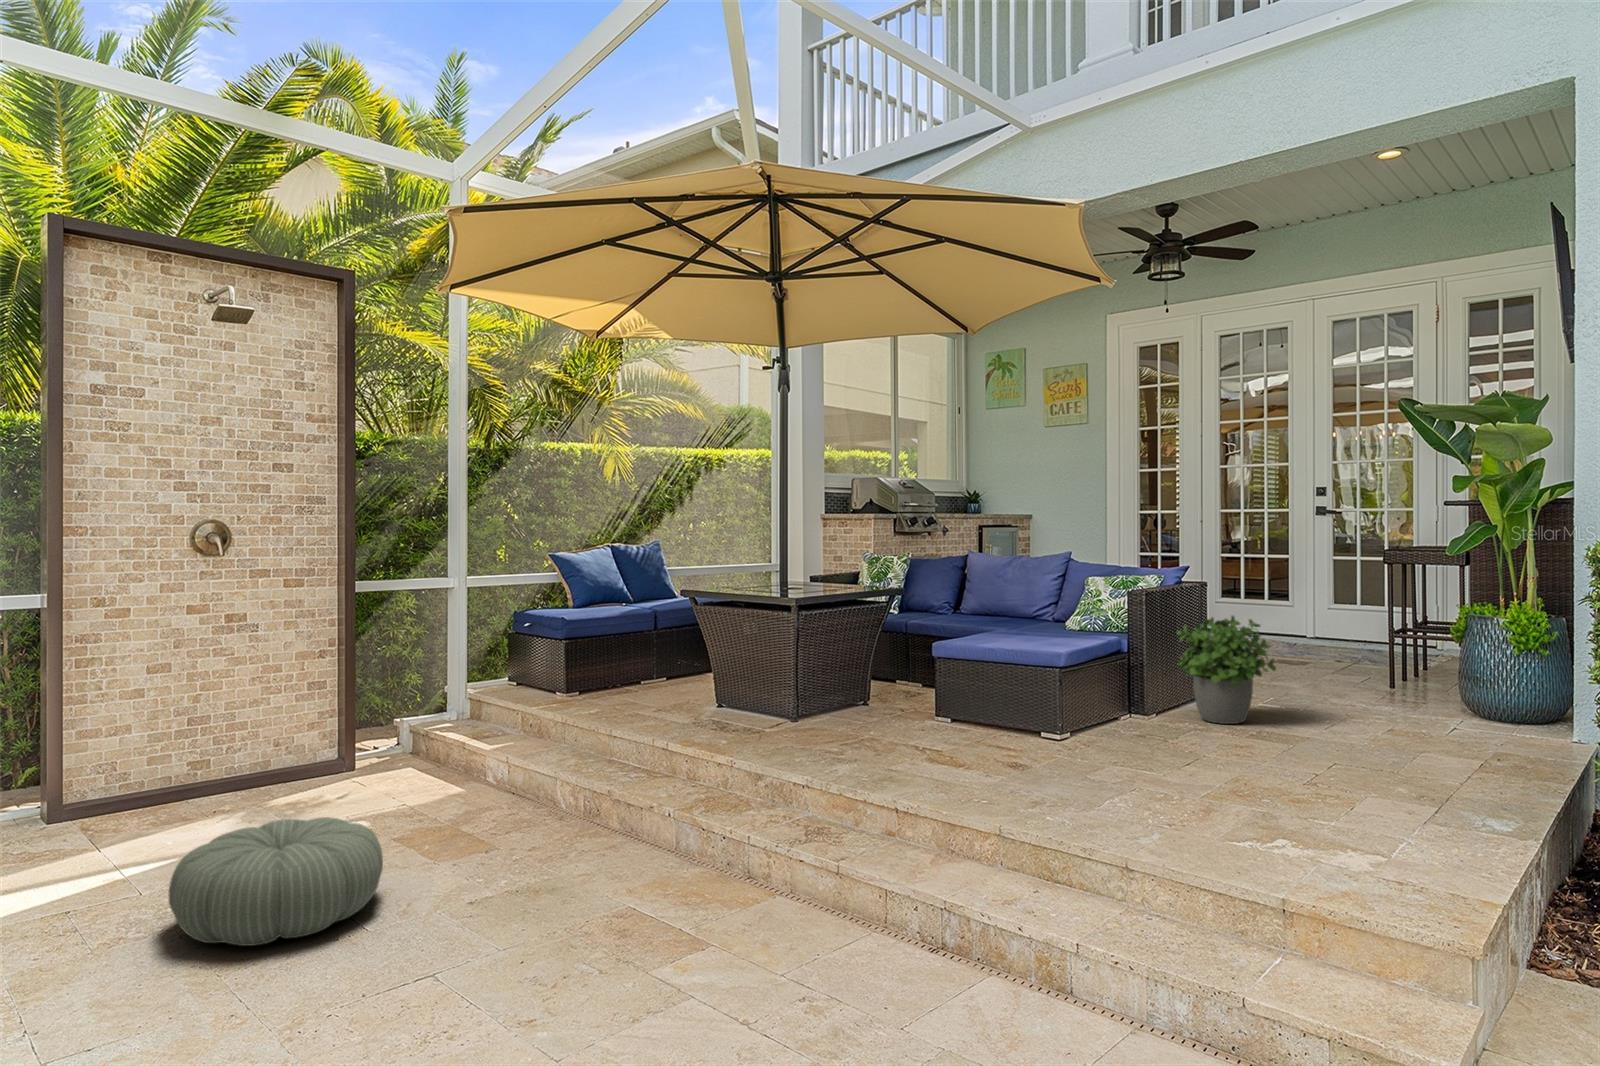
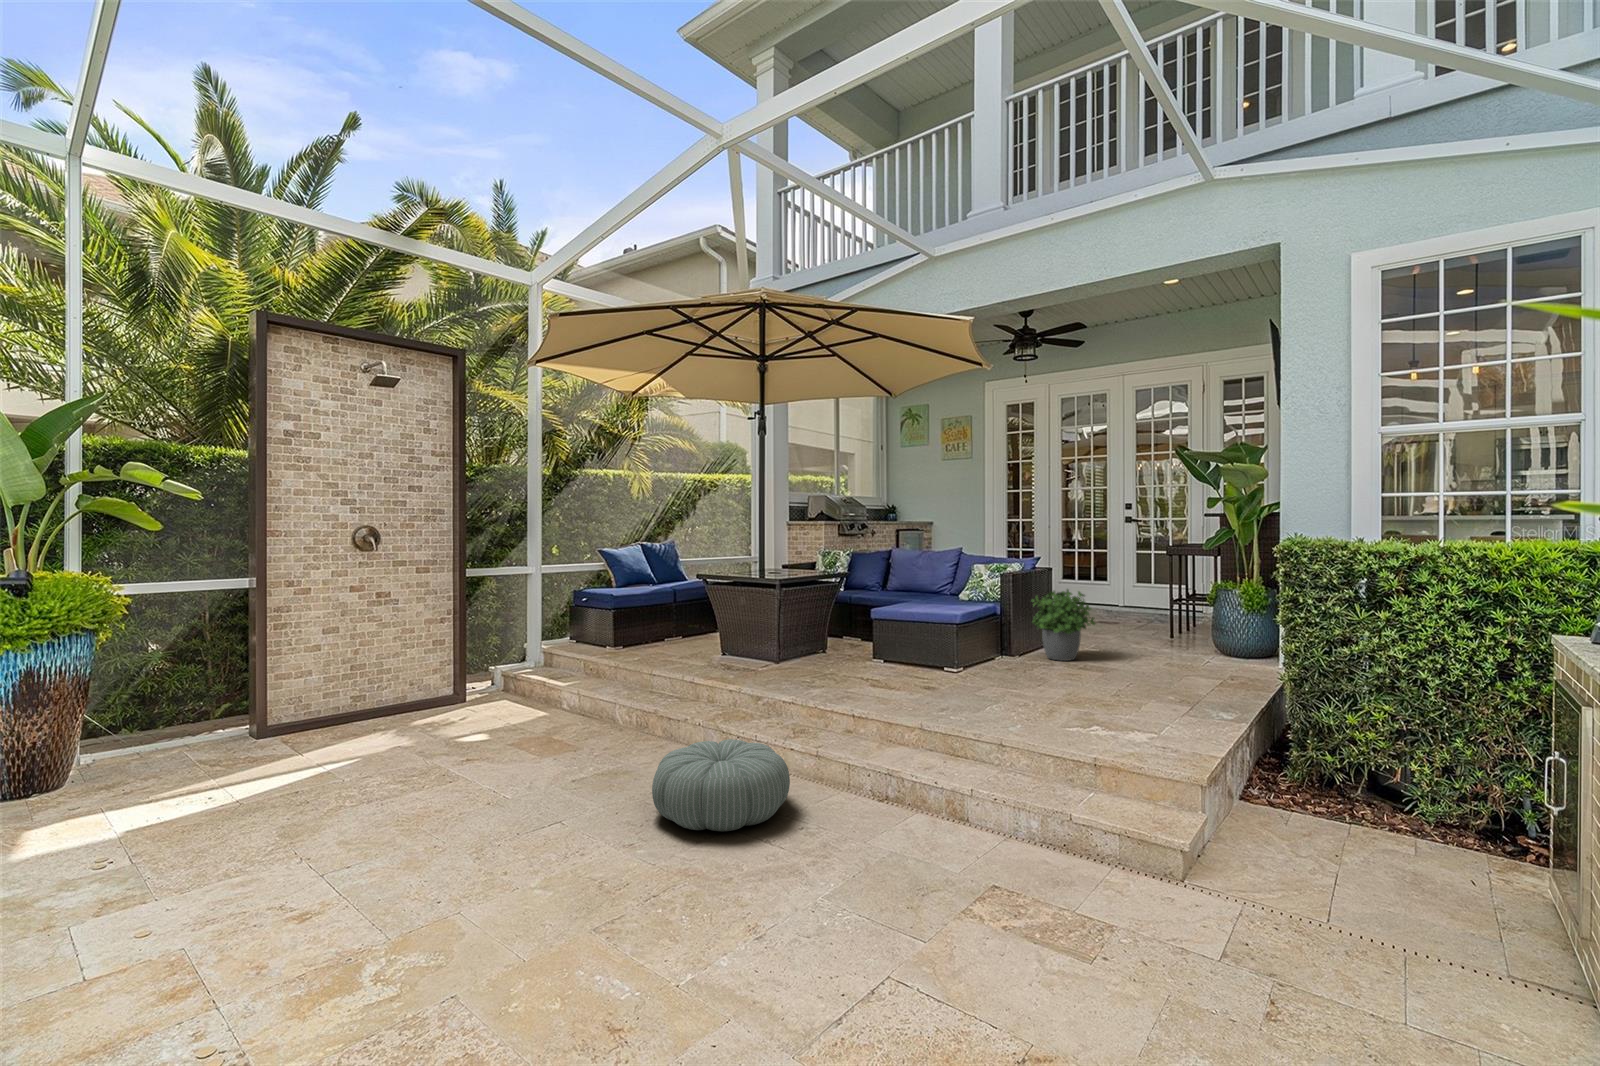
pouf: present [169,817,383,946] -> present [652,739,790,831]

